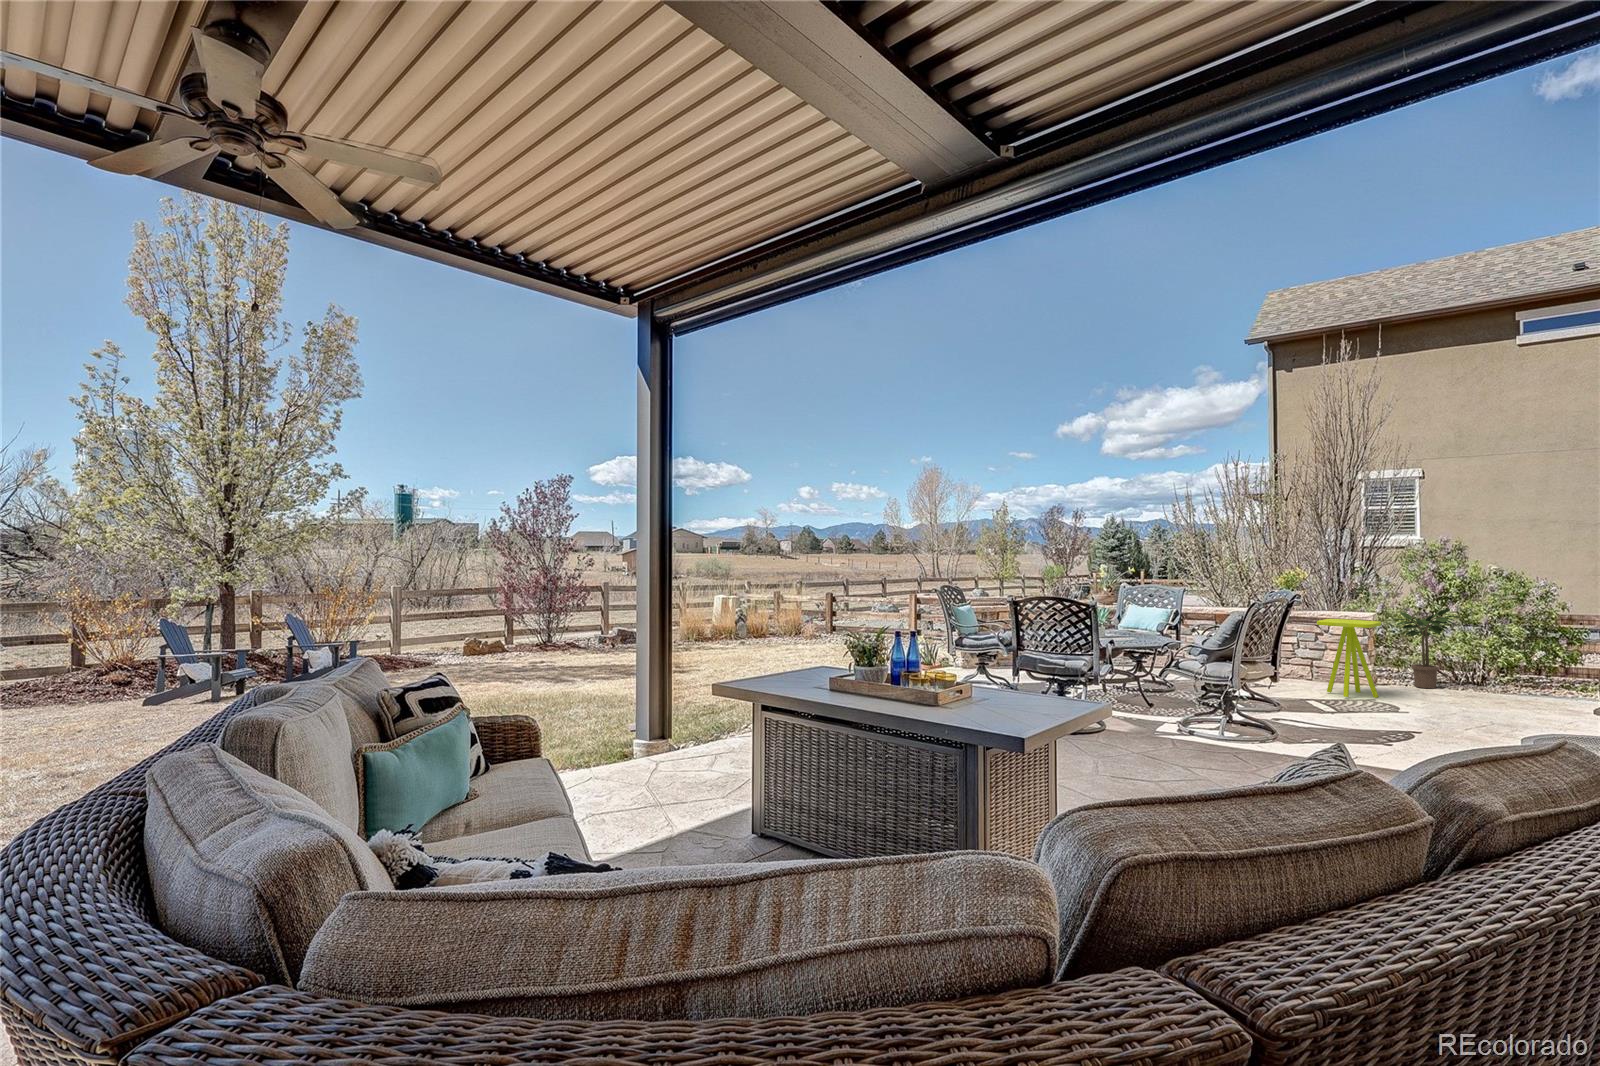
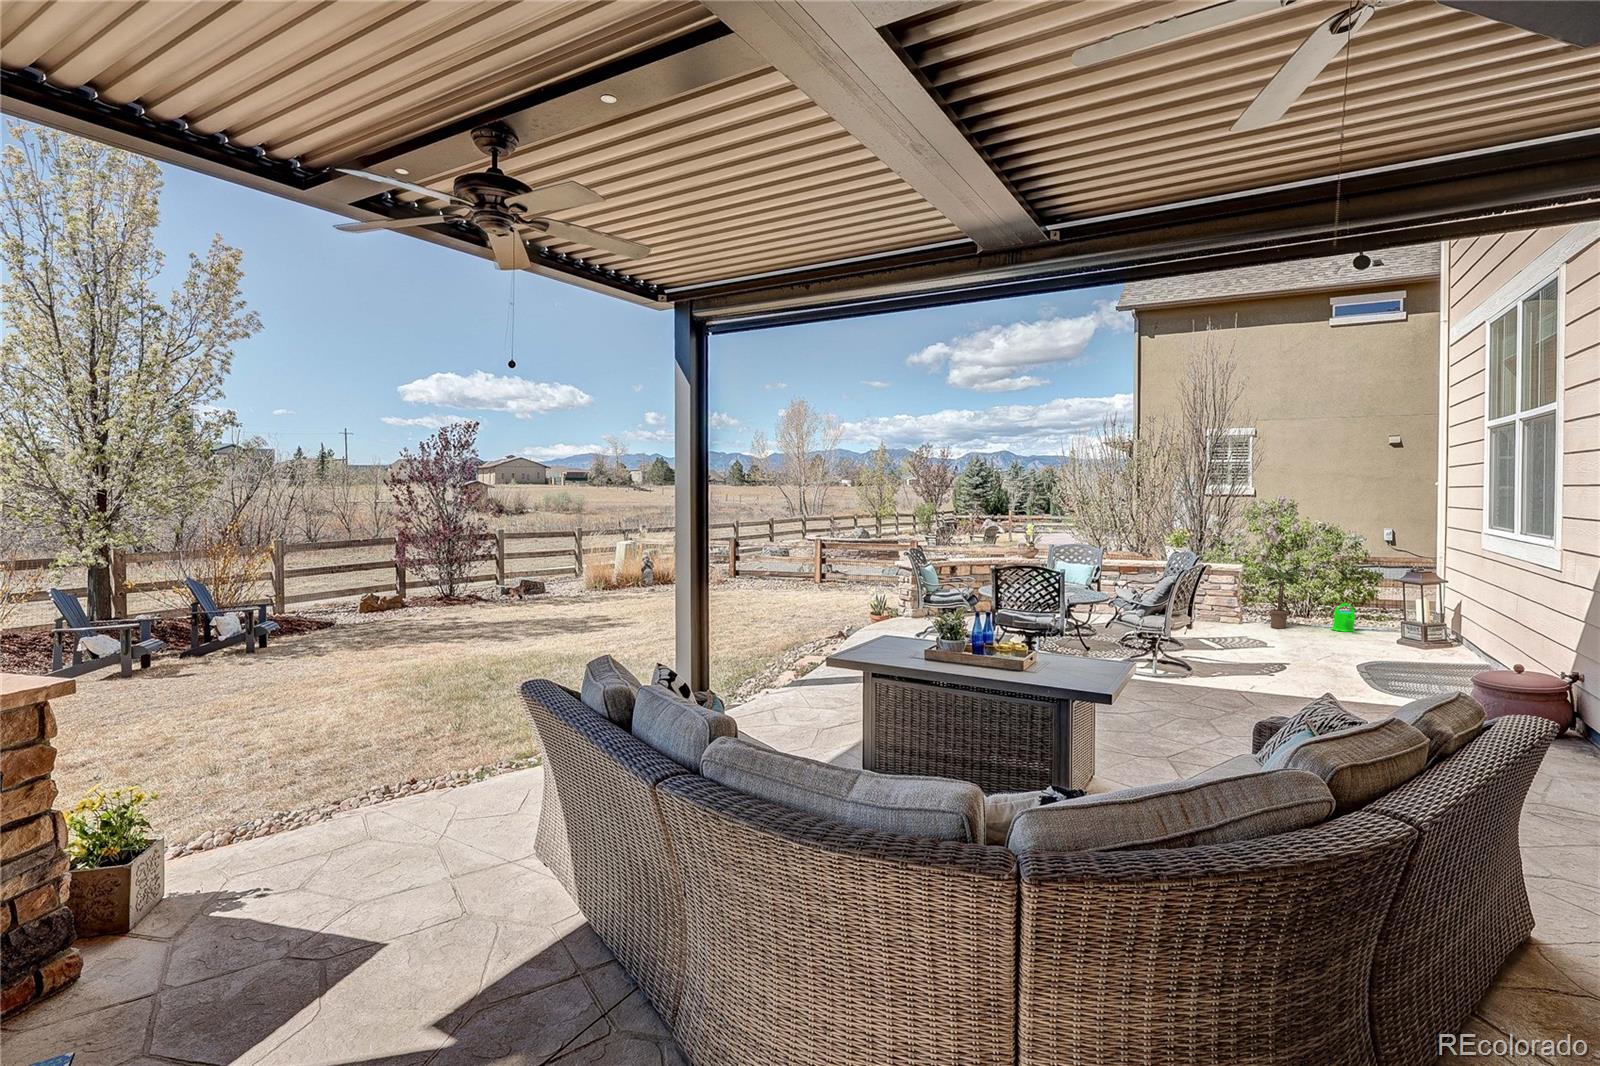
side table: present [1317,619,1381,698] -> none [1209,572,1255,638]
watering can: none [1502,656,1542,694] -> present [1332,603,1355,632]

